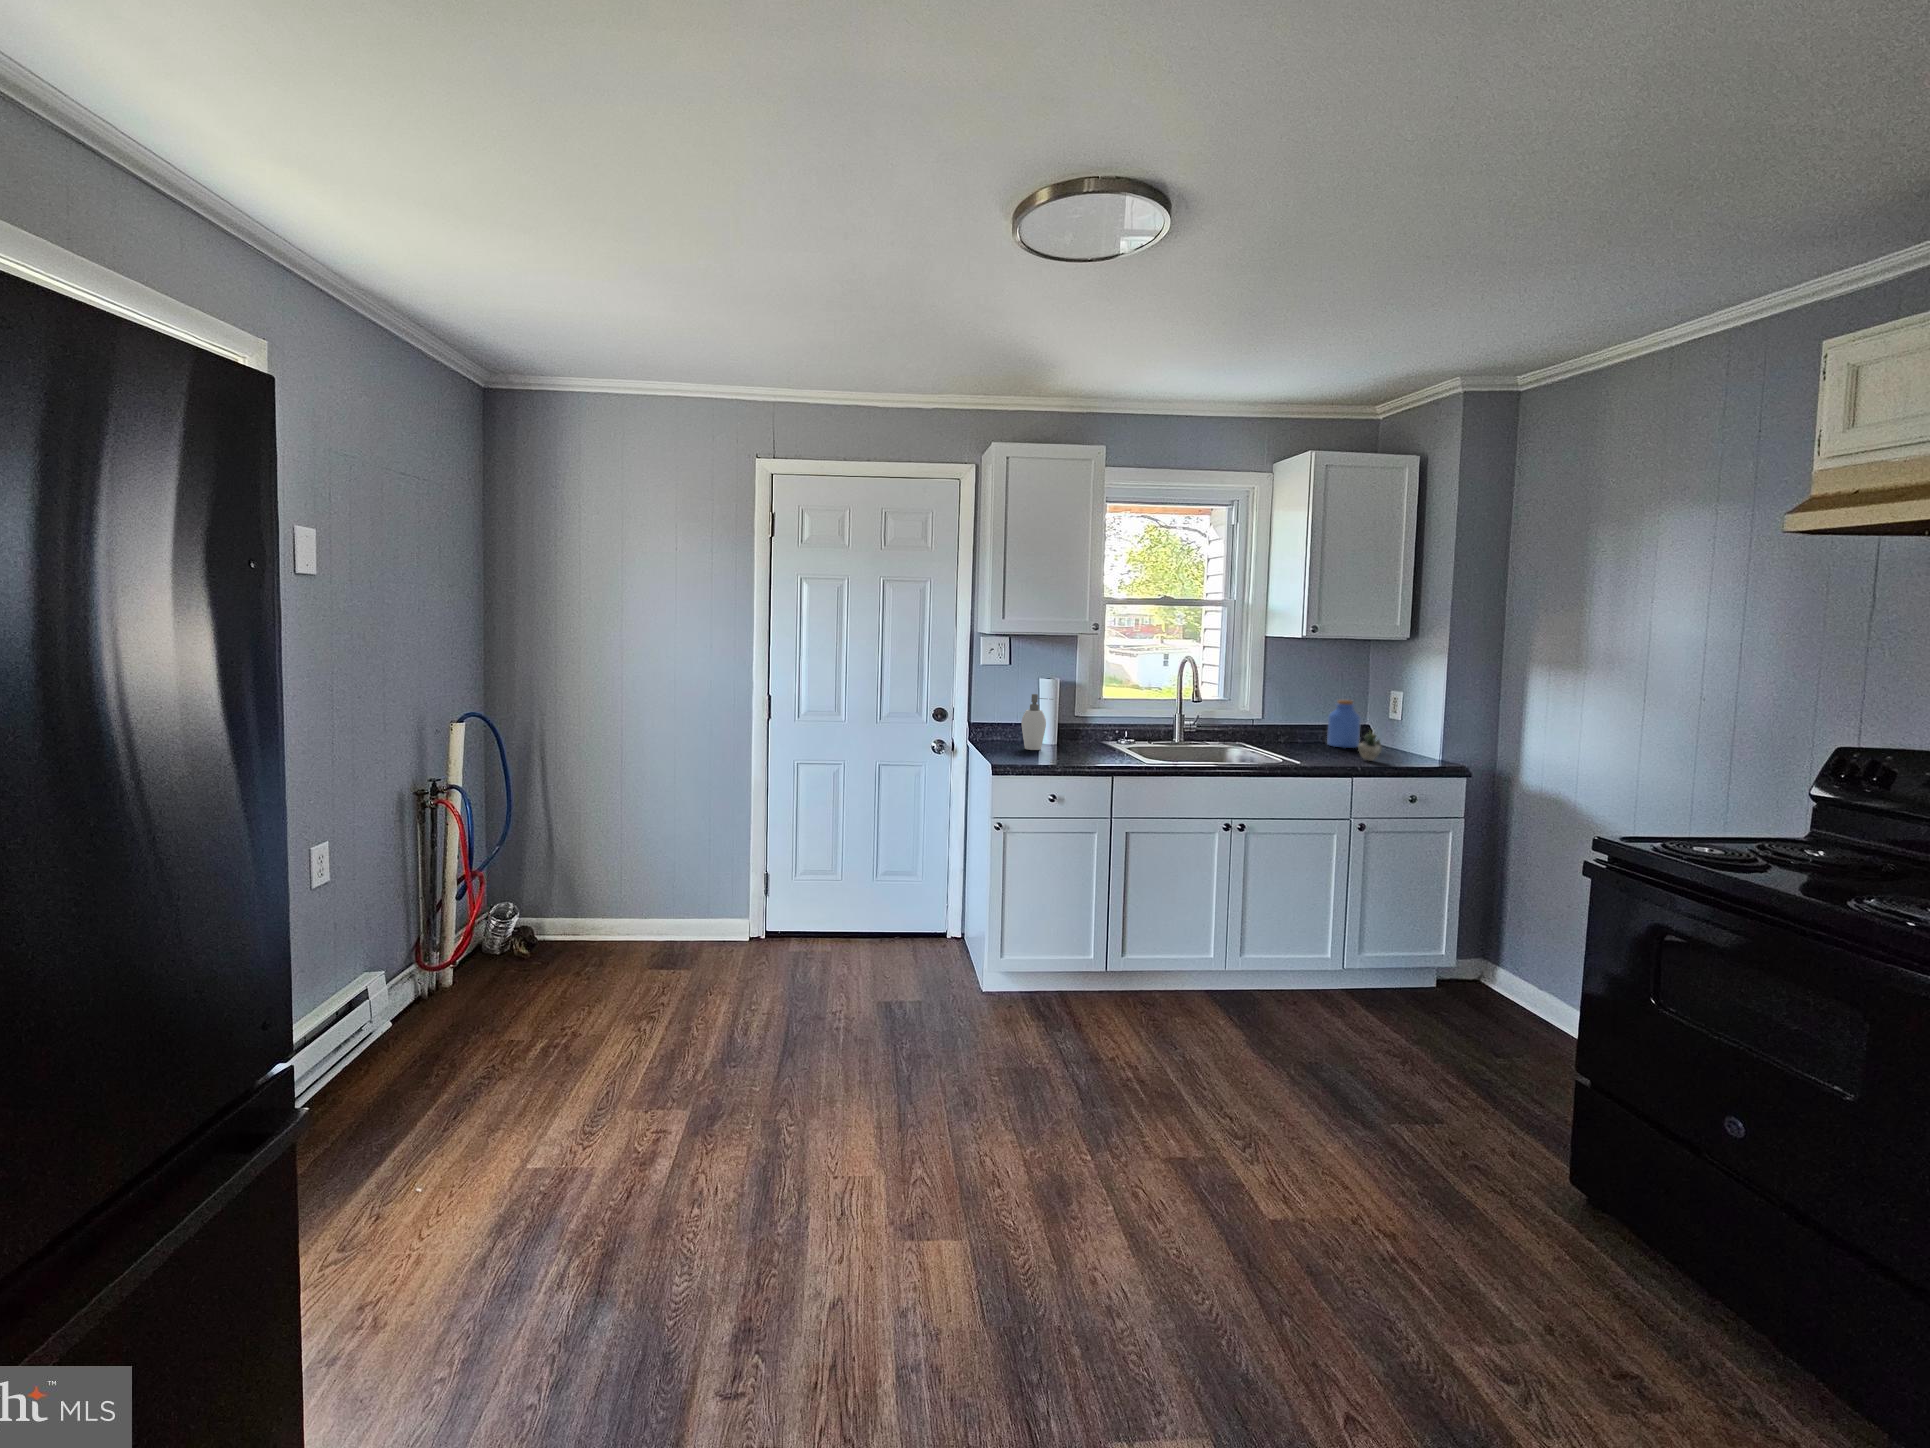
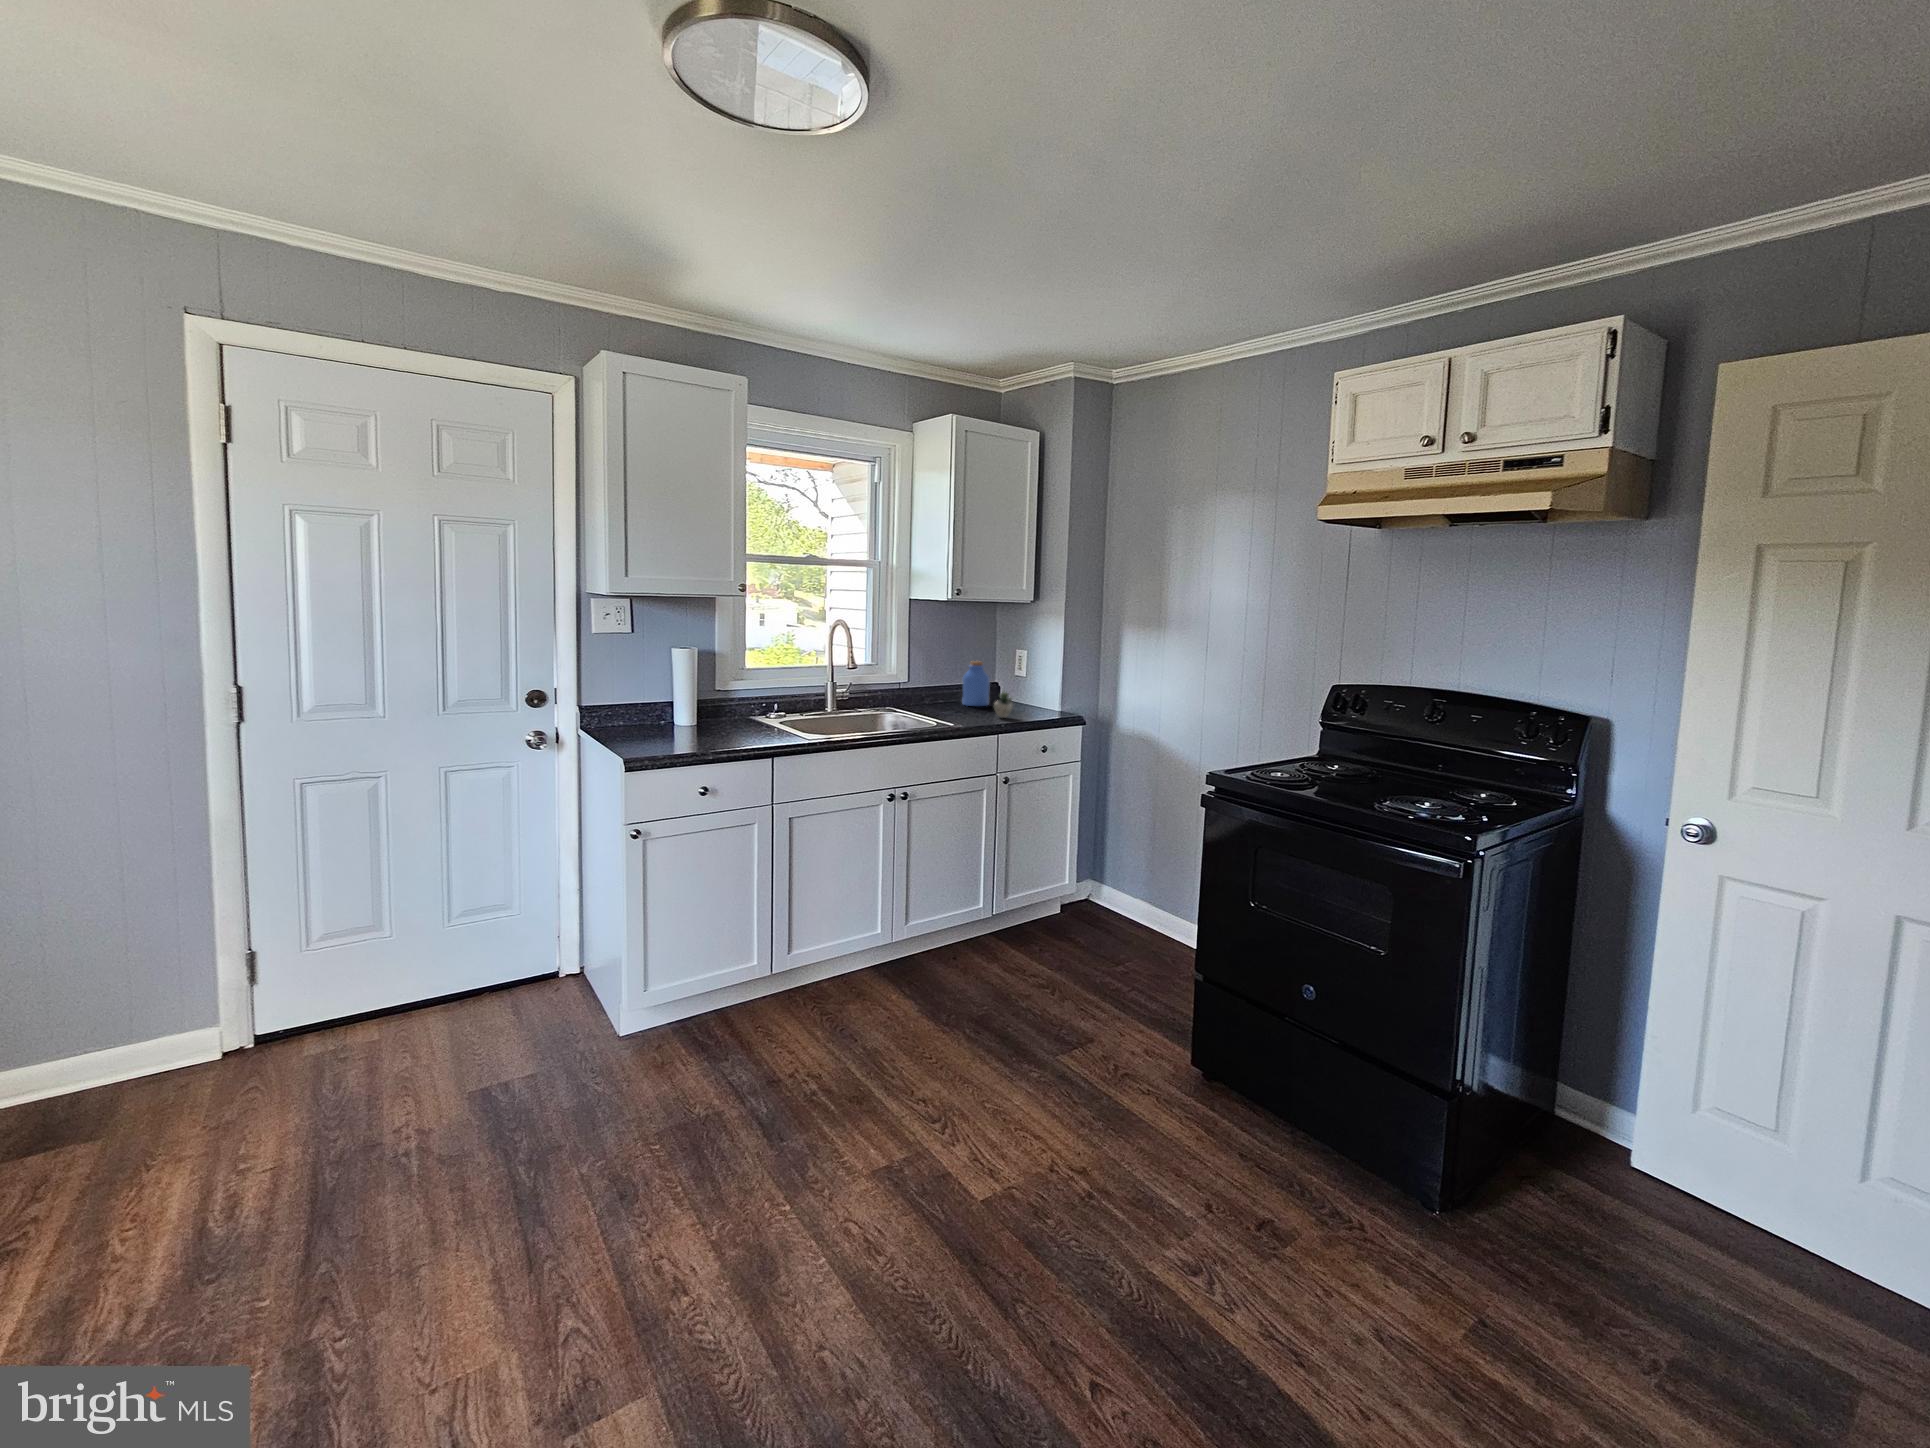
soap dispenser: present [1021,694,1053,750] -> none [652,667,692,734]

